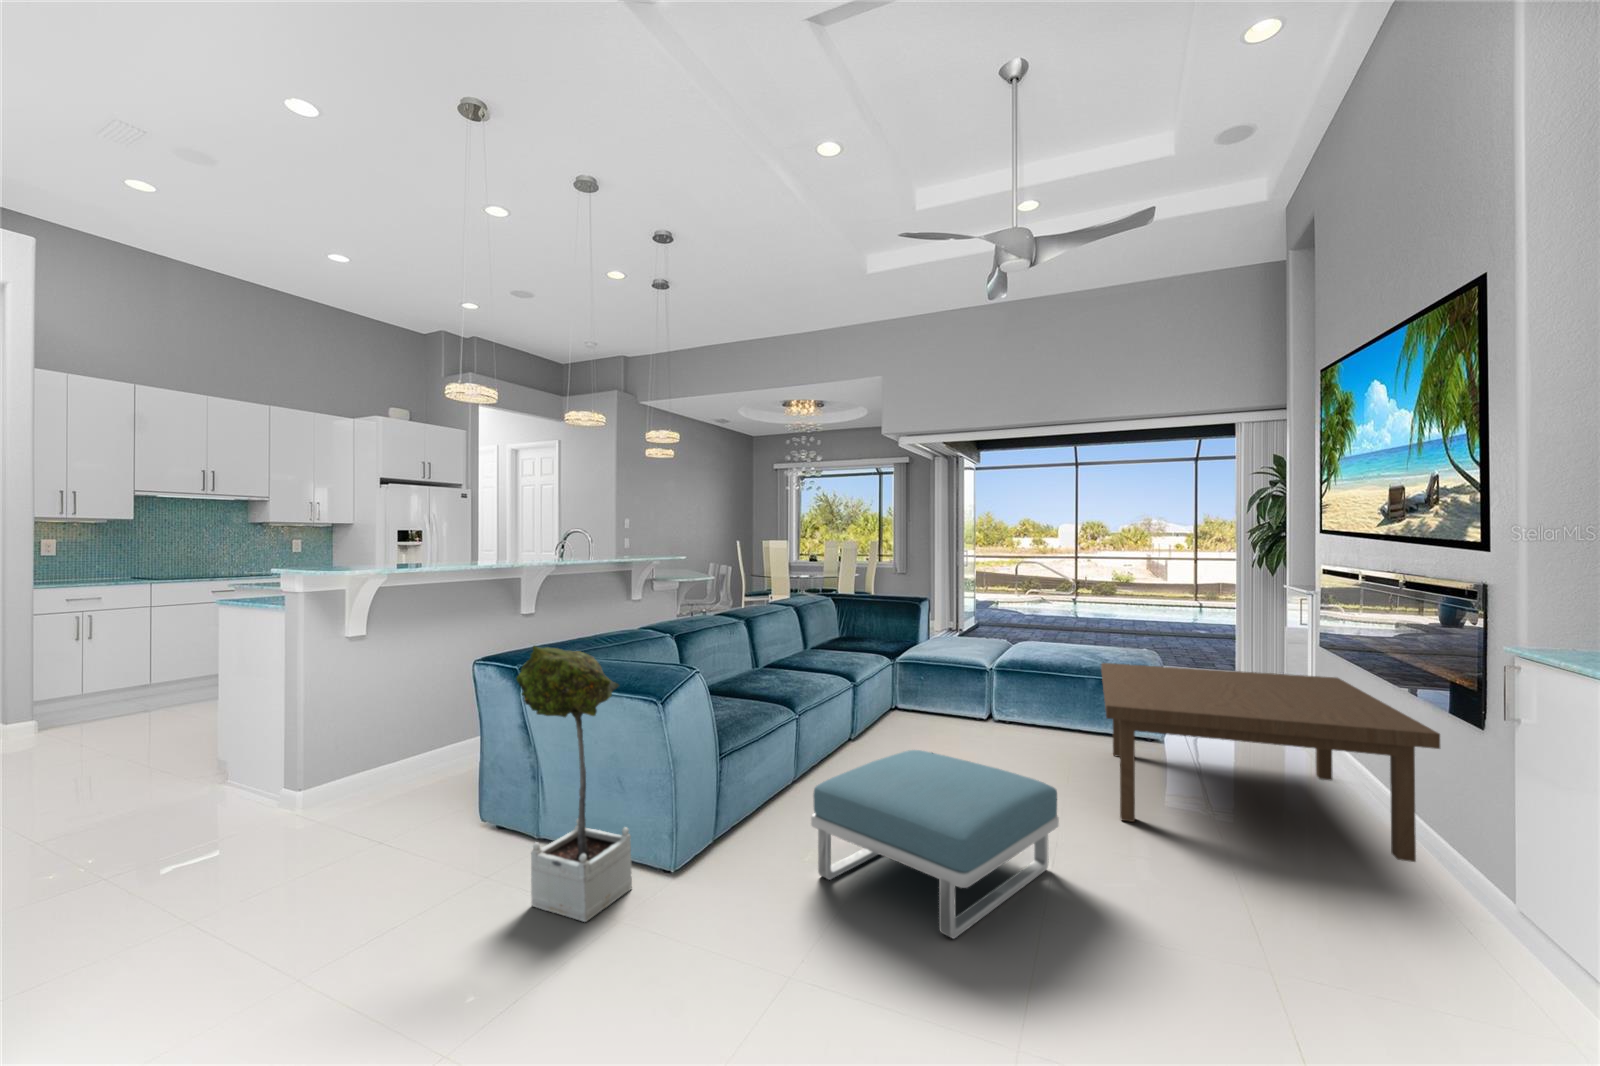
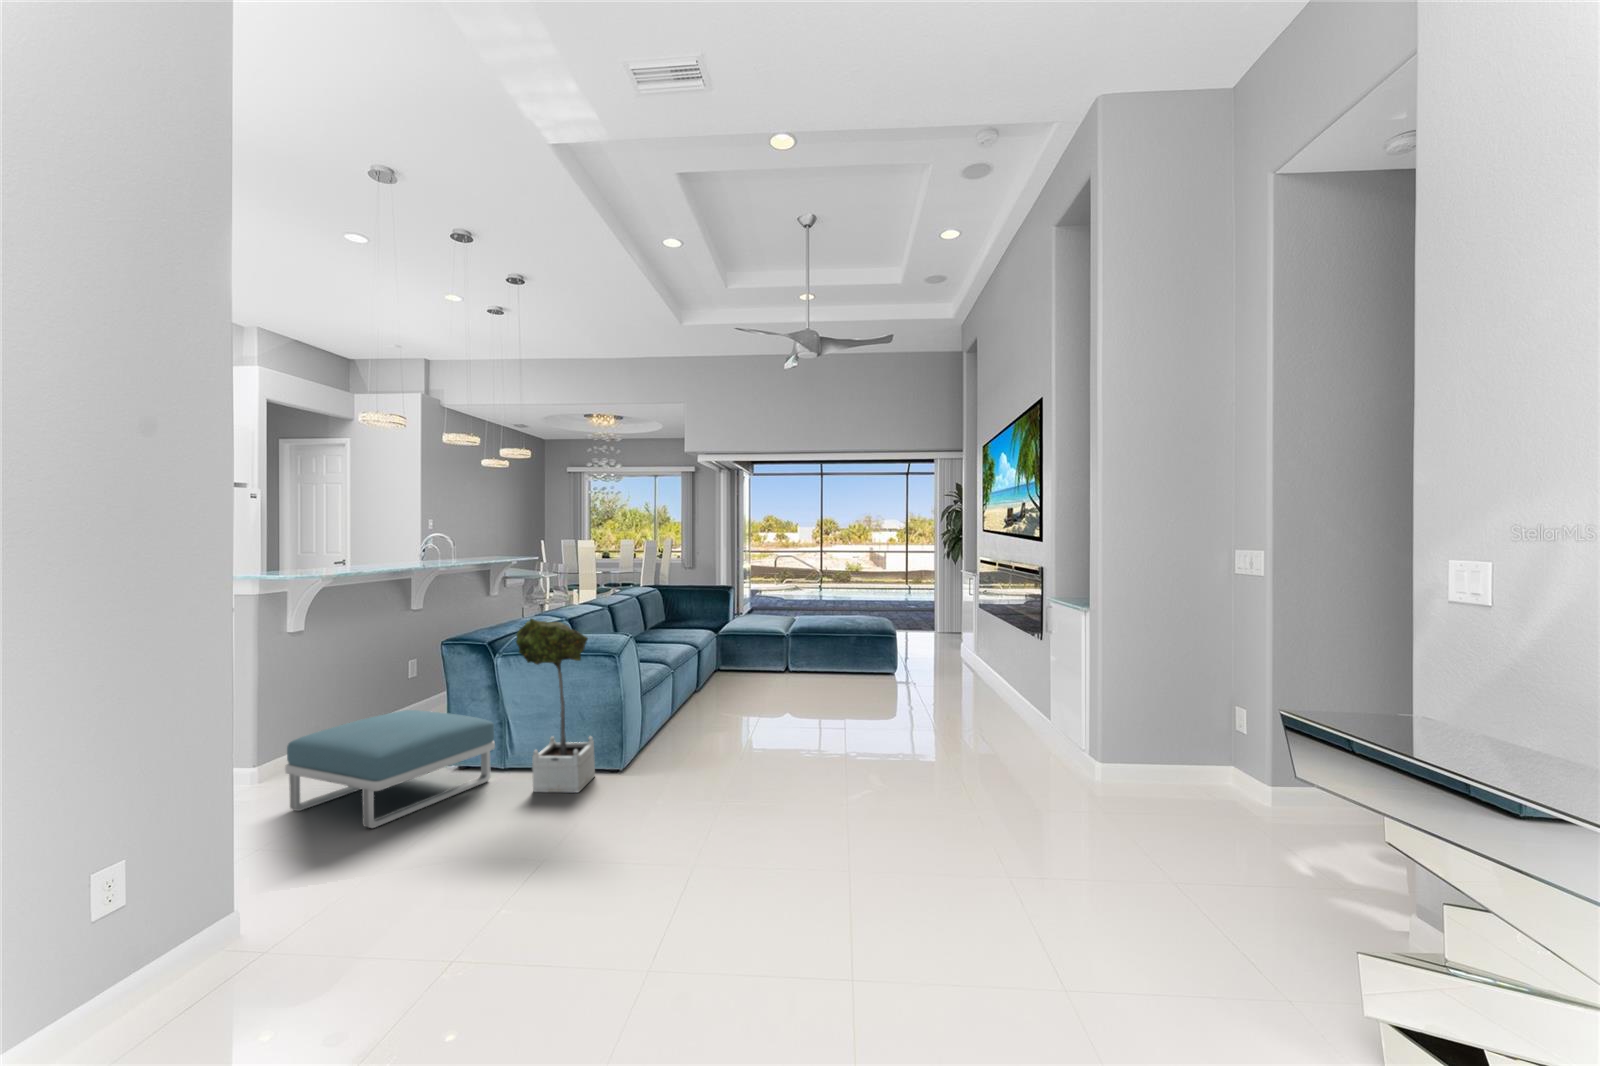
coffee table: present [1101,663,1440,862] -> none [858,620,1027,711]
footstool: present [811,750,1059,938] -> present [285,710,495,828]

